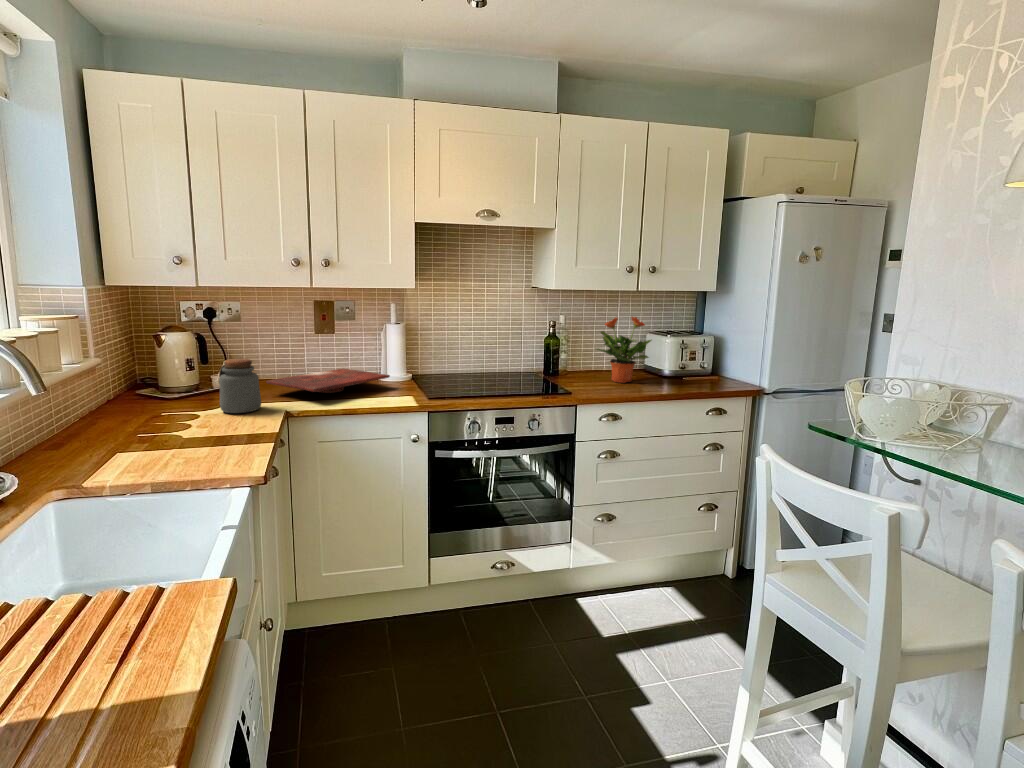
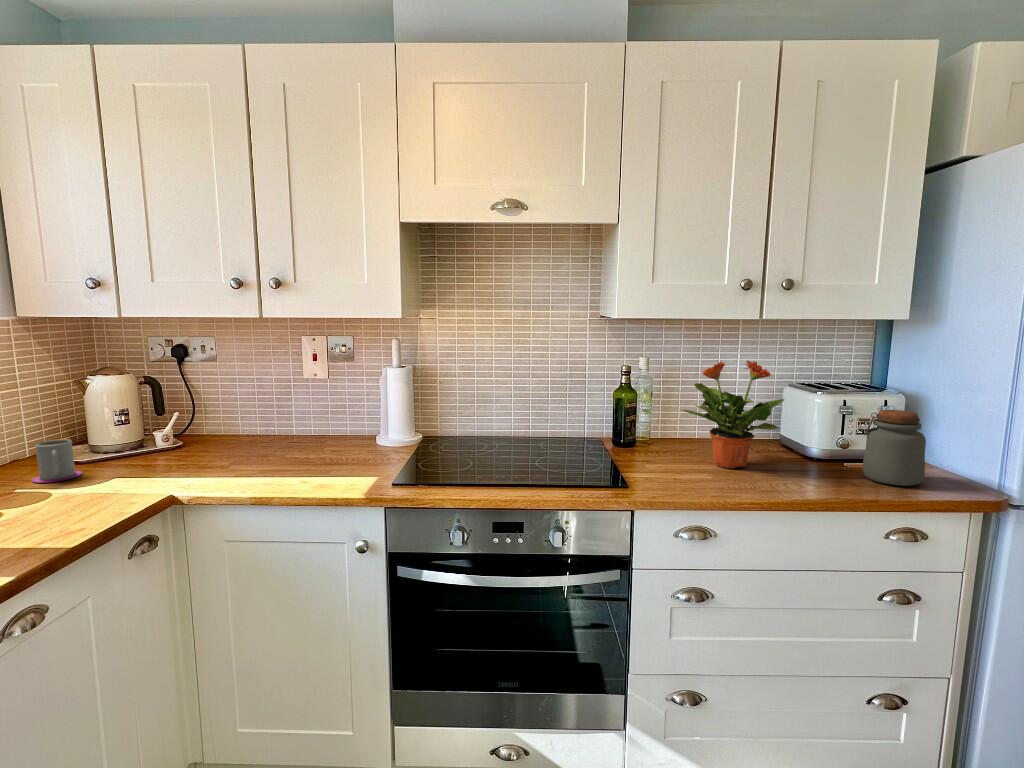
jar: present [219,359,261,413] -> present [862,410,926,486]
cutting board: present [266,369,390,393] -> none [206,424,371,466]
mug: none [148,380,182,411] -> present [32,439,82,482]

